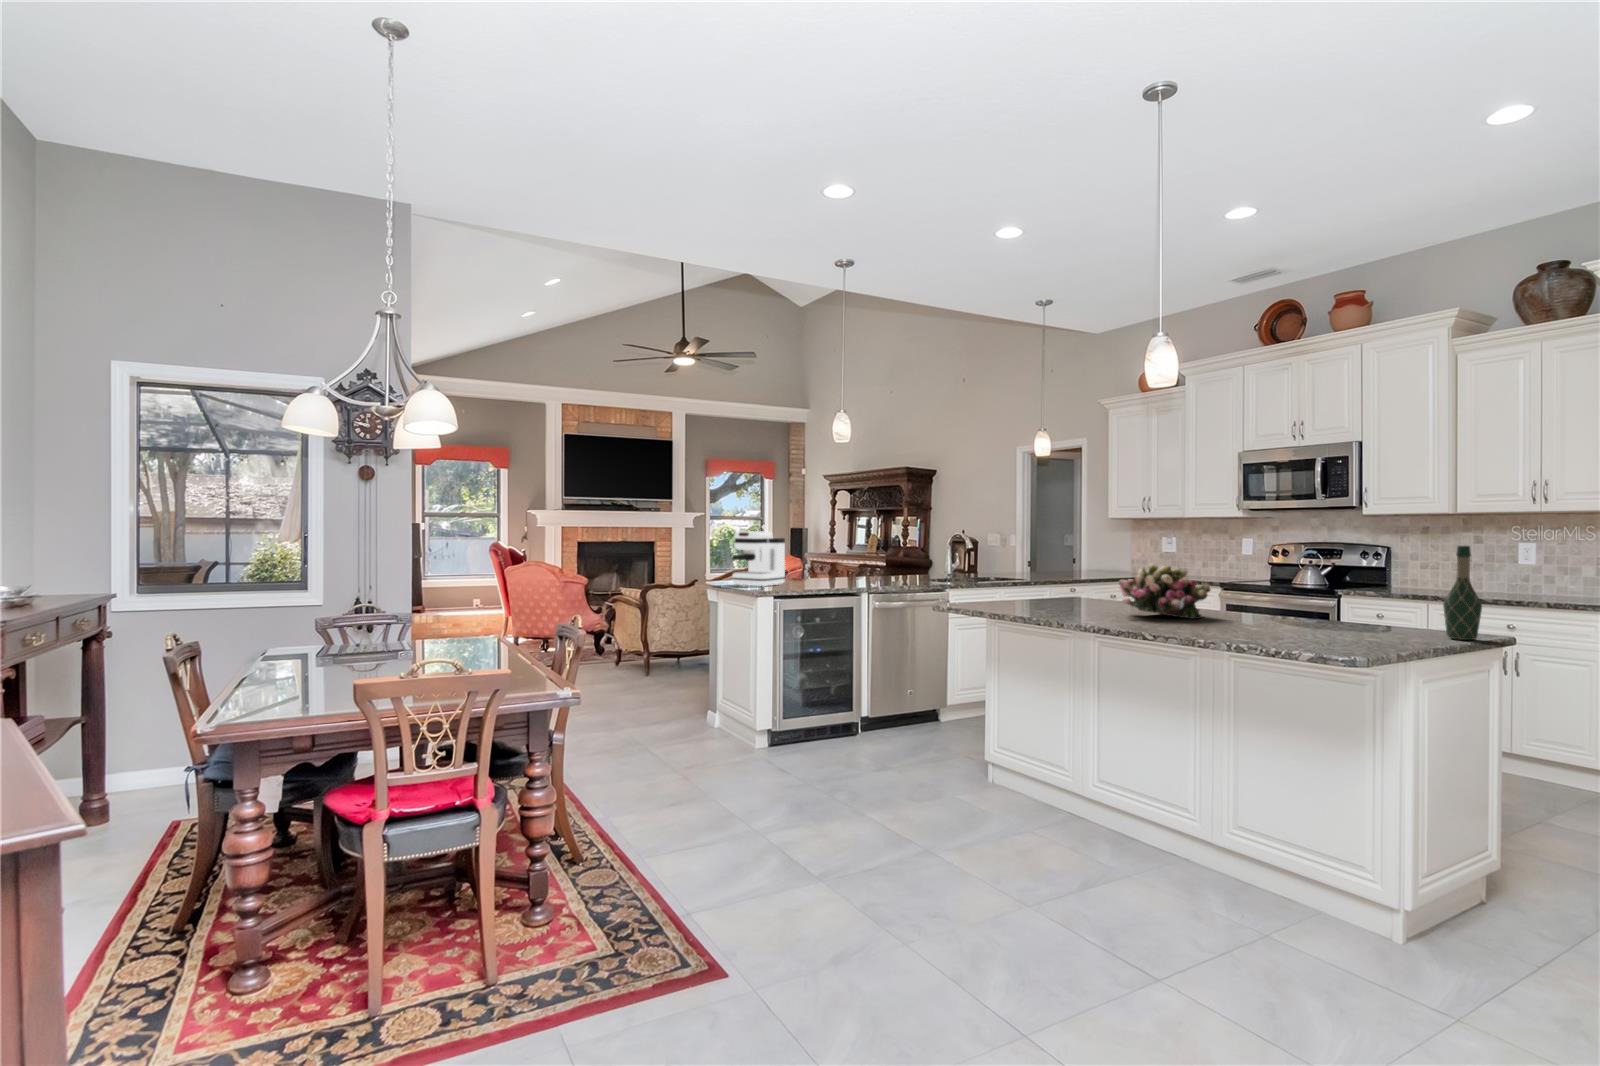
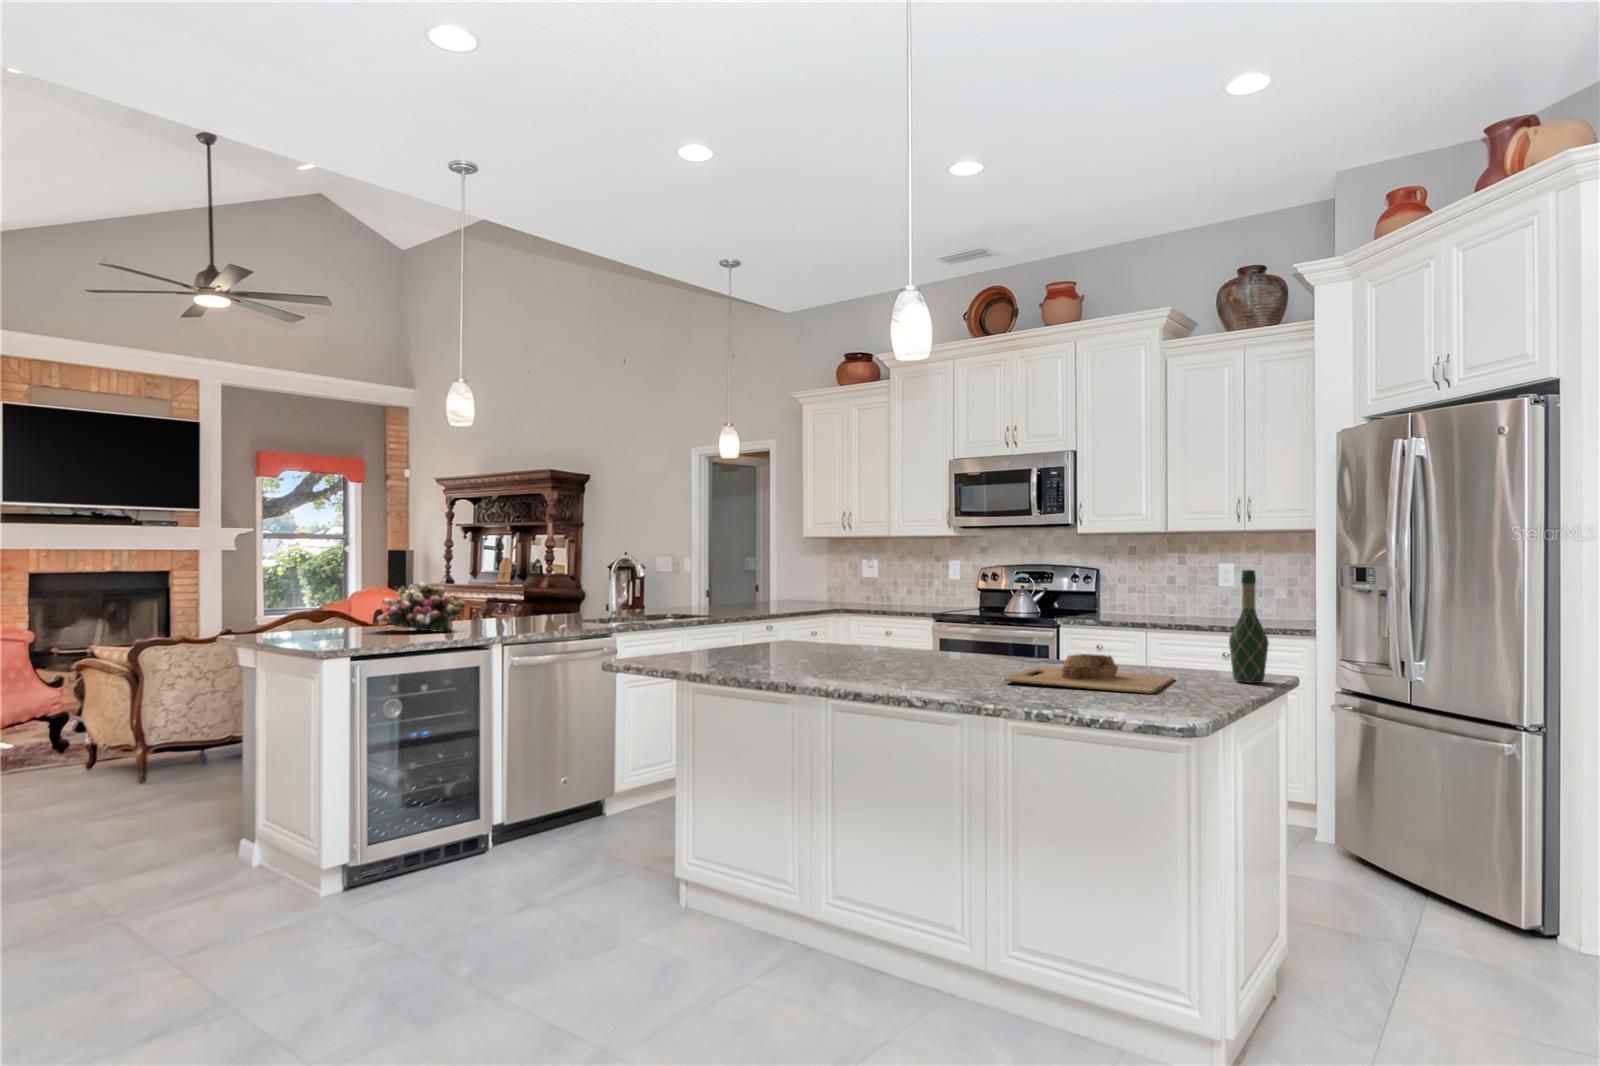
coffee maker: present [732,531,785,587] -> none [278,557,371,643]
flower arrangement: present [1119,563,1210,619] -> present [377,582,465,632]
cutting board: none [1232,610,1390,641] -> present [1004,654,1174,694]

